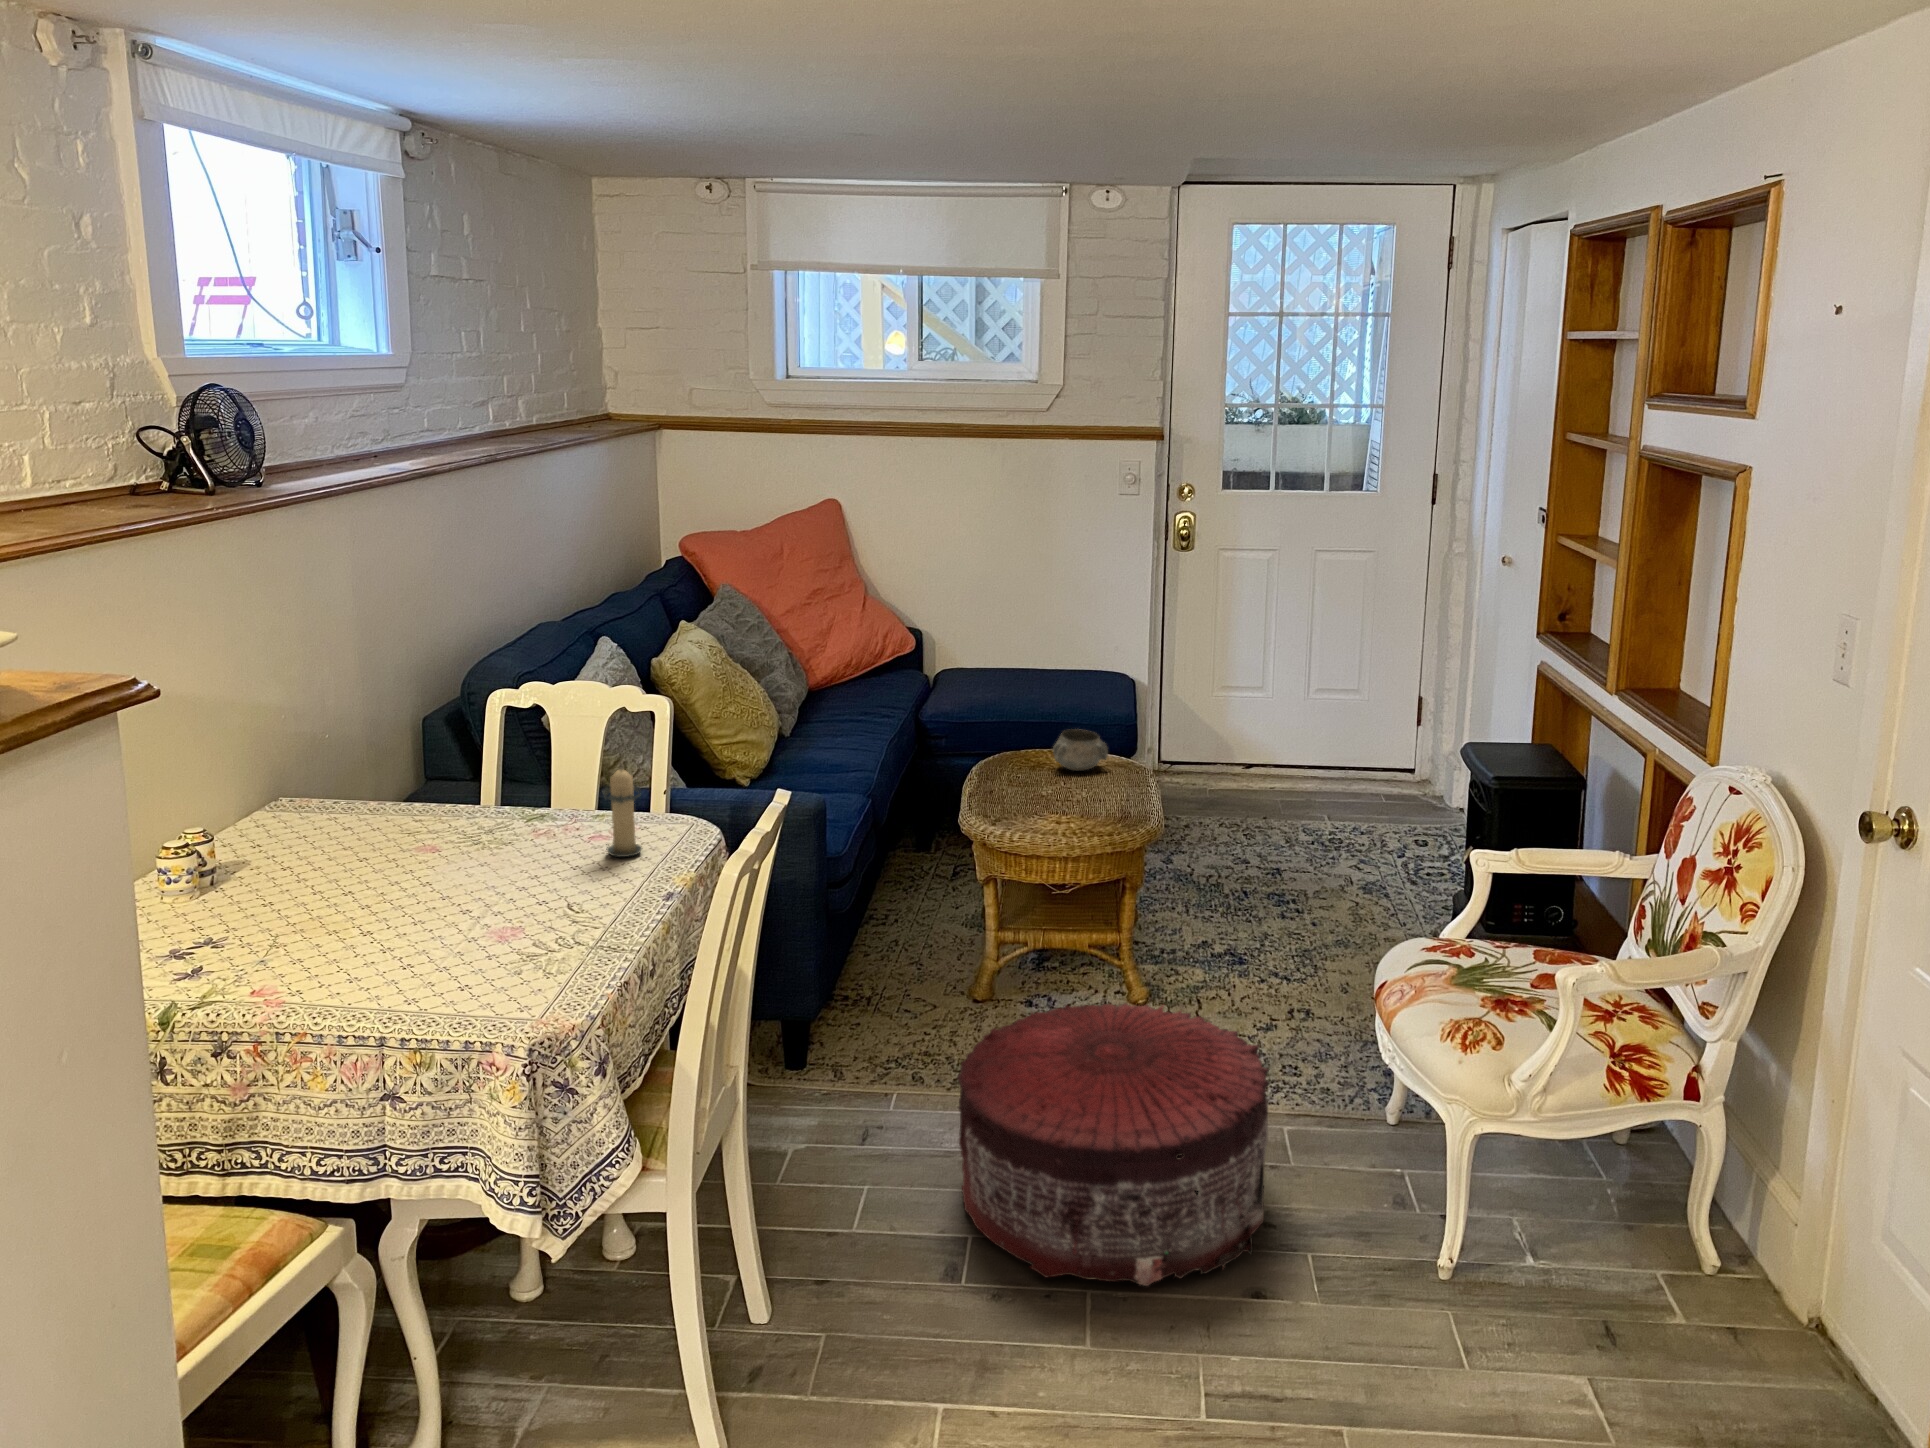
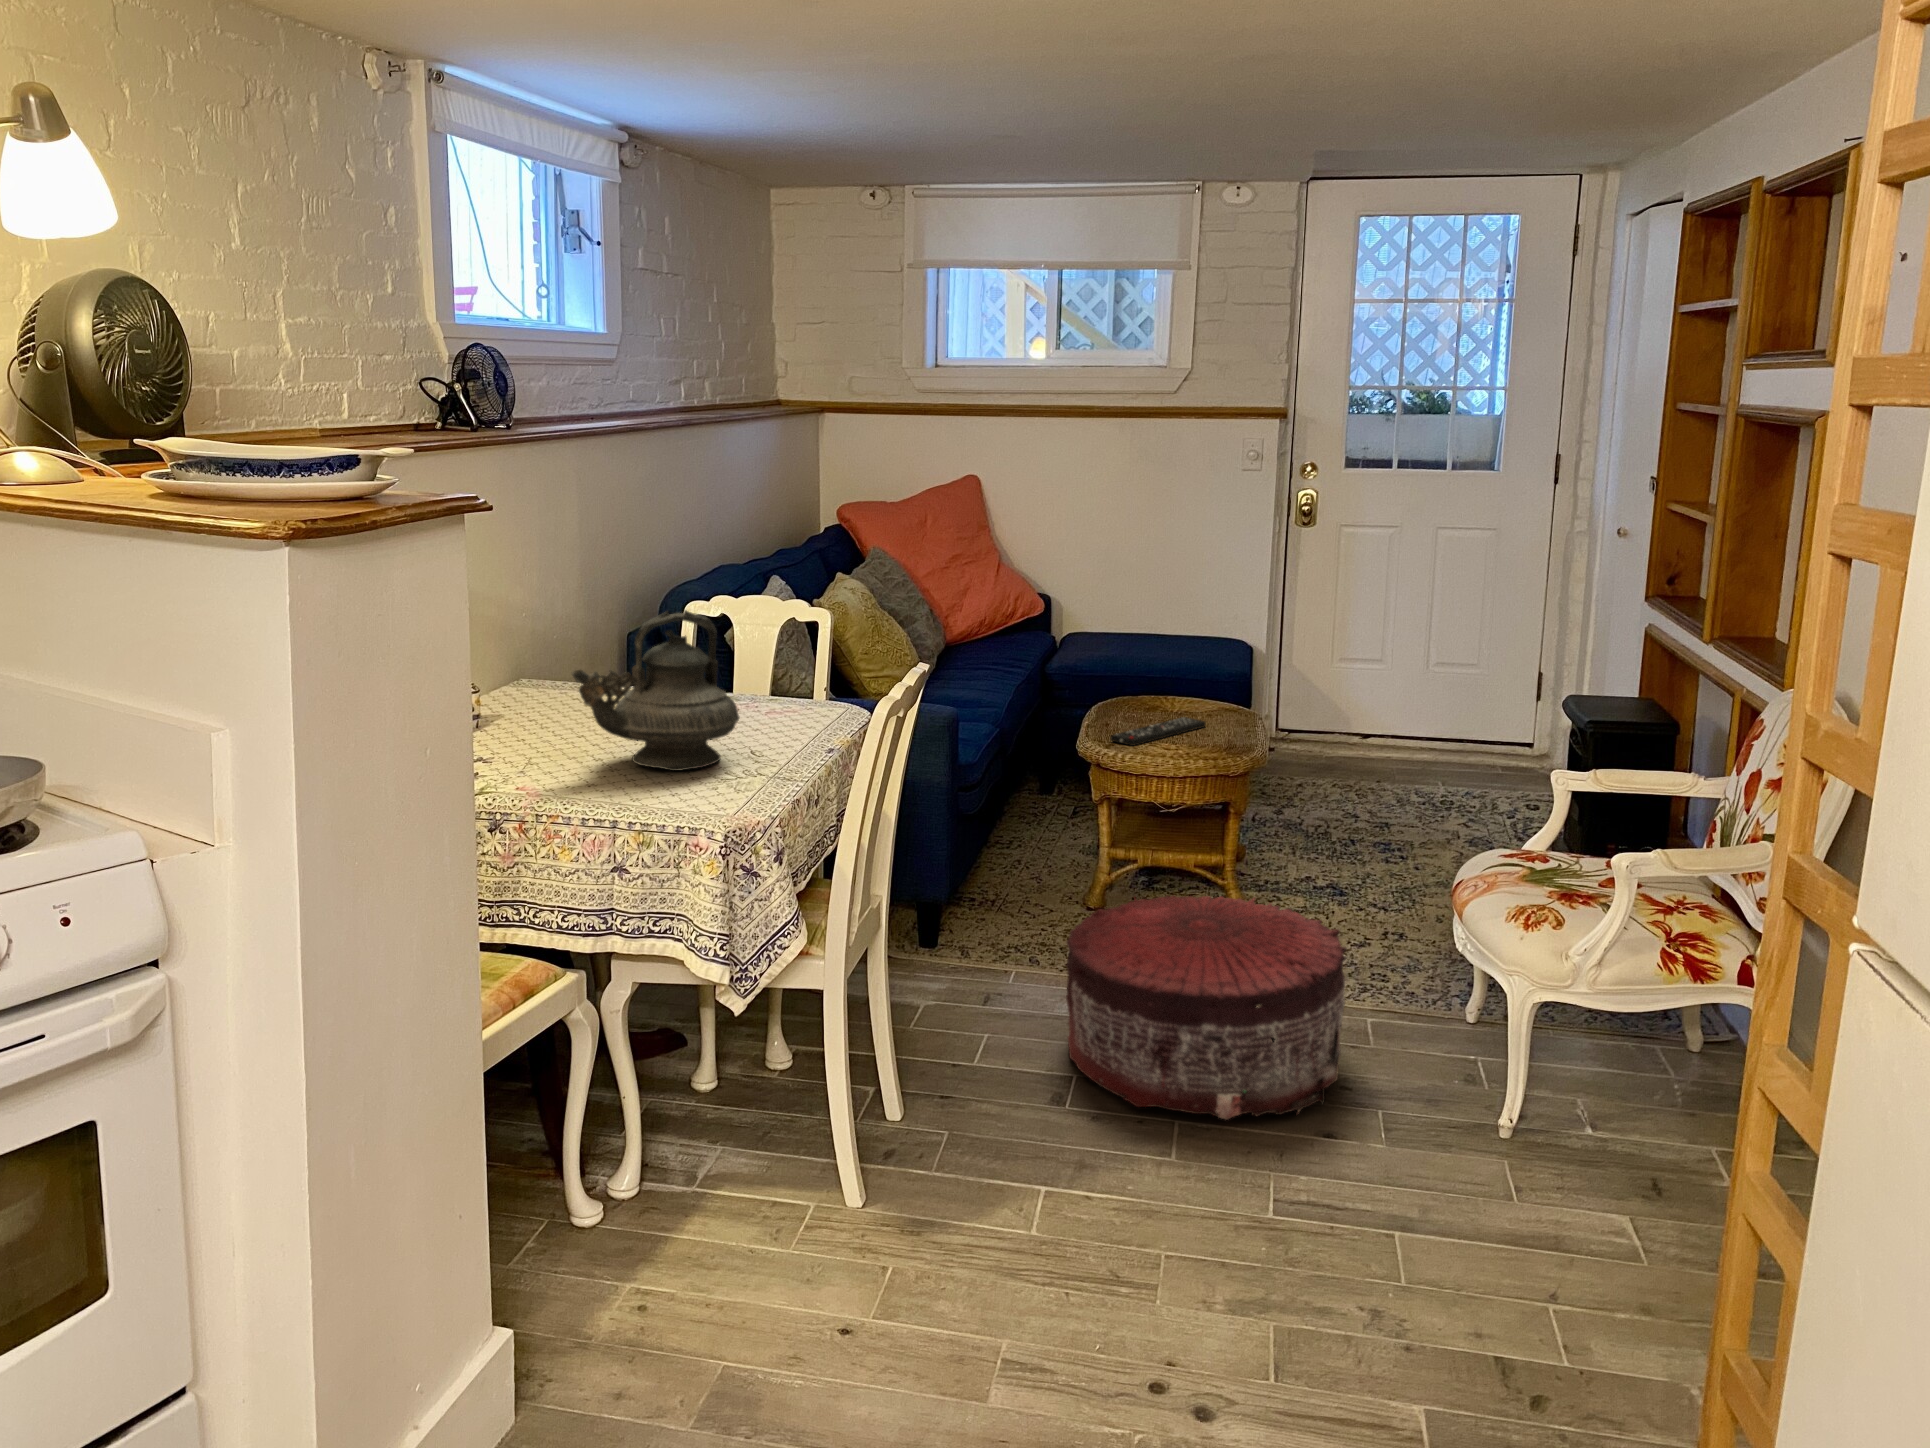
decorative bowl: present [1053,729,1108,771] -> none [1168,677,1221,714]
teapot: none [322,742,553,947] -> present [572,610,740,771]
candle: present [602,769,642,857] -> none [774,647,812,726]
remote control: none [994,776,1094,817] -> present [1110,717,1206,746]

